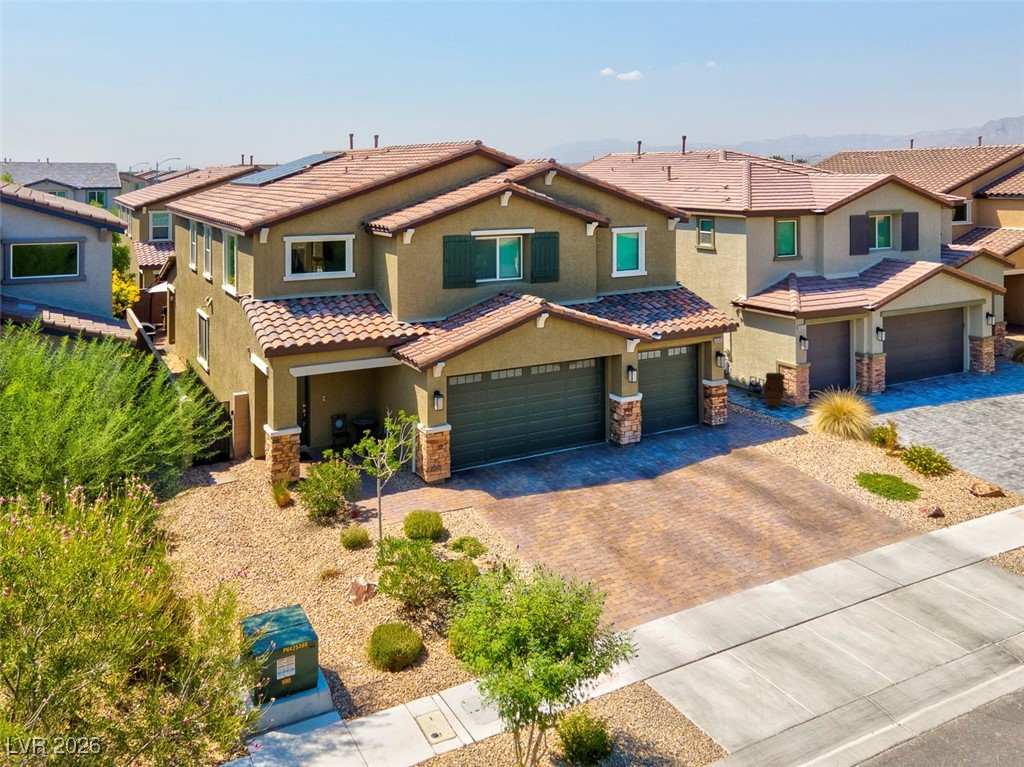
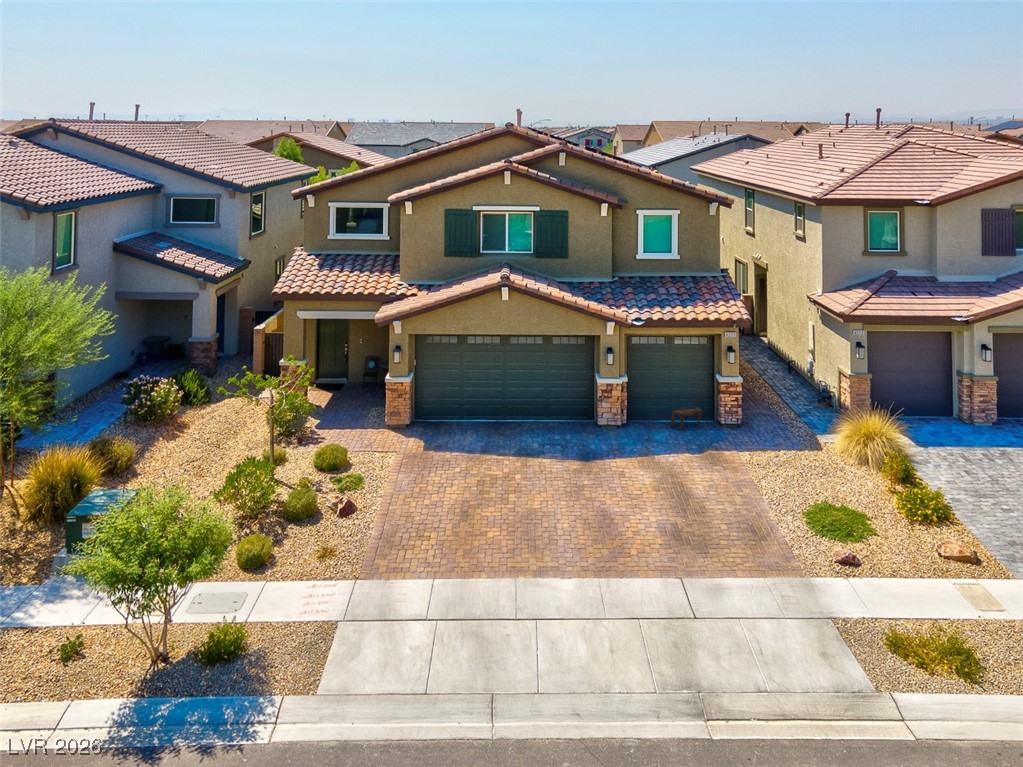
lounge chair: present [761,373,787,409] -> none [807,378,841,419]
bench: none [679,413,701,437] -> present [671,408,702,430]

